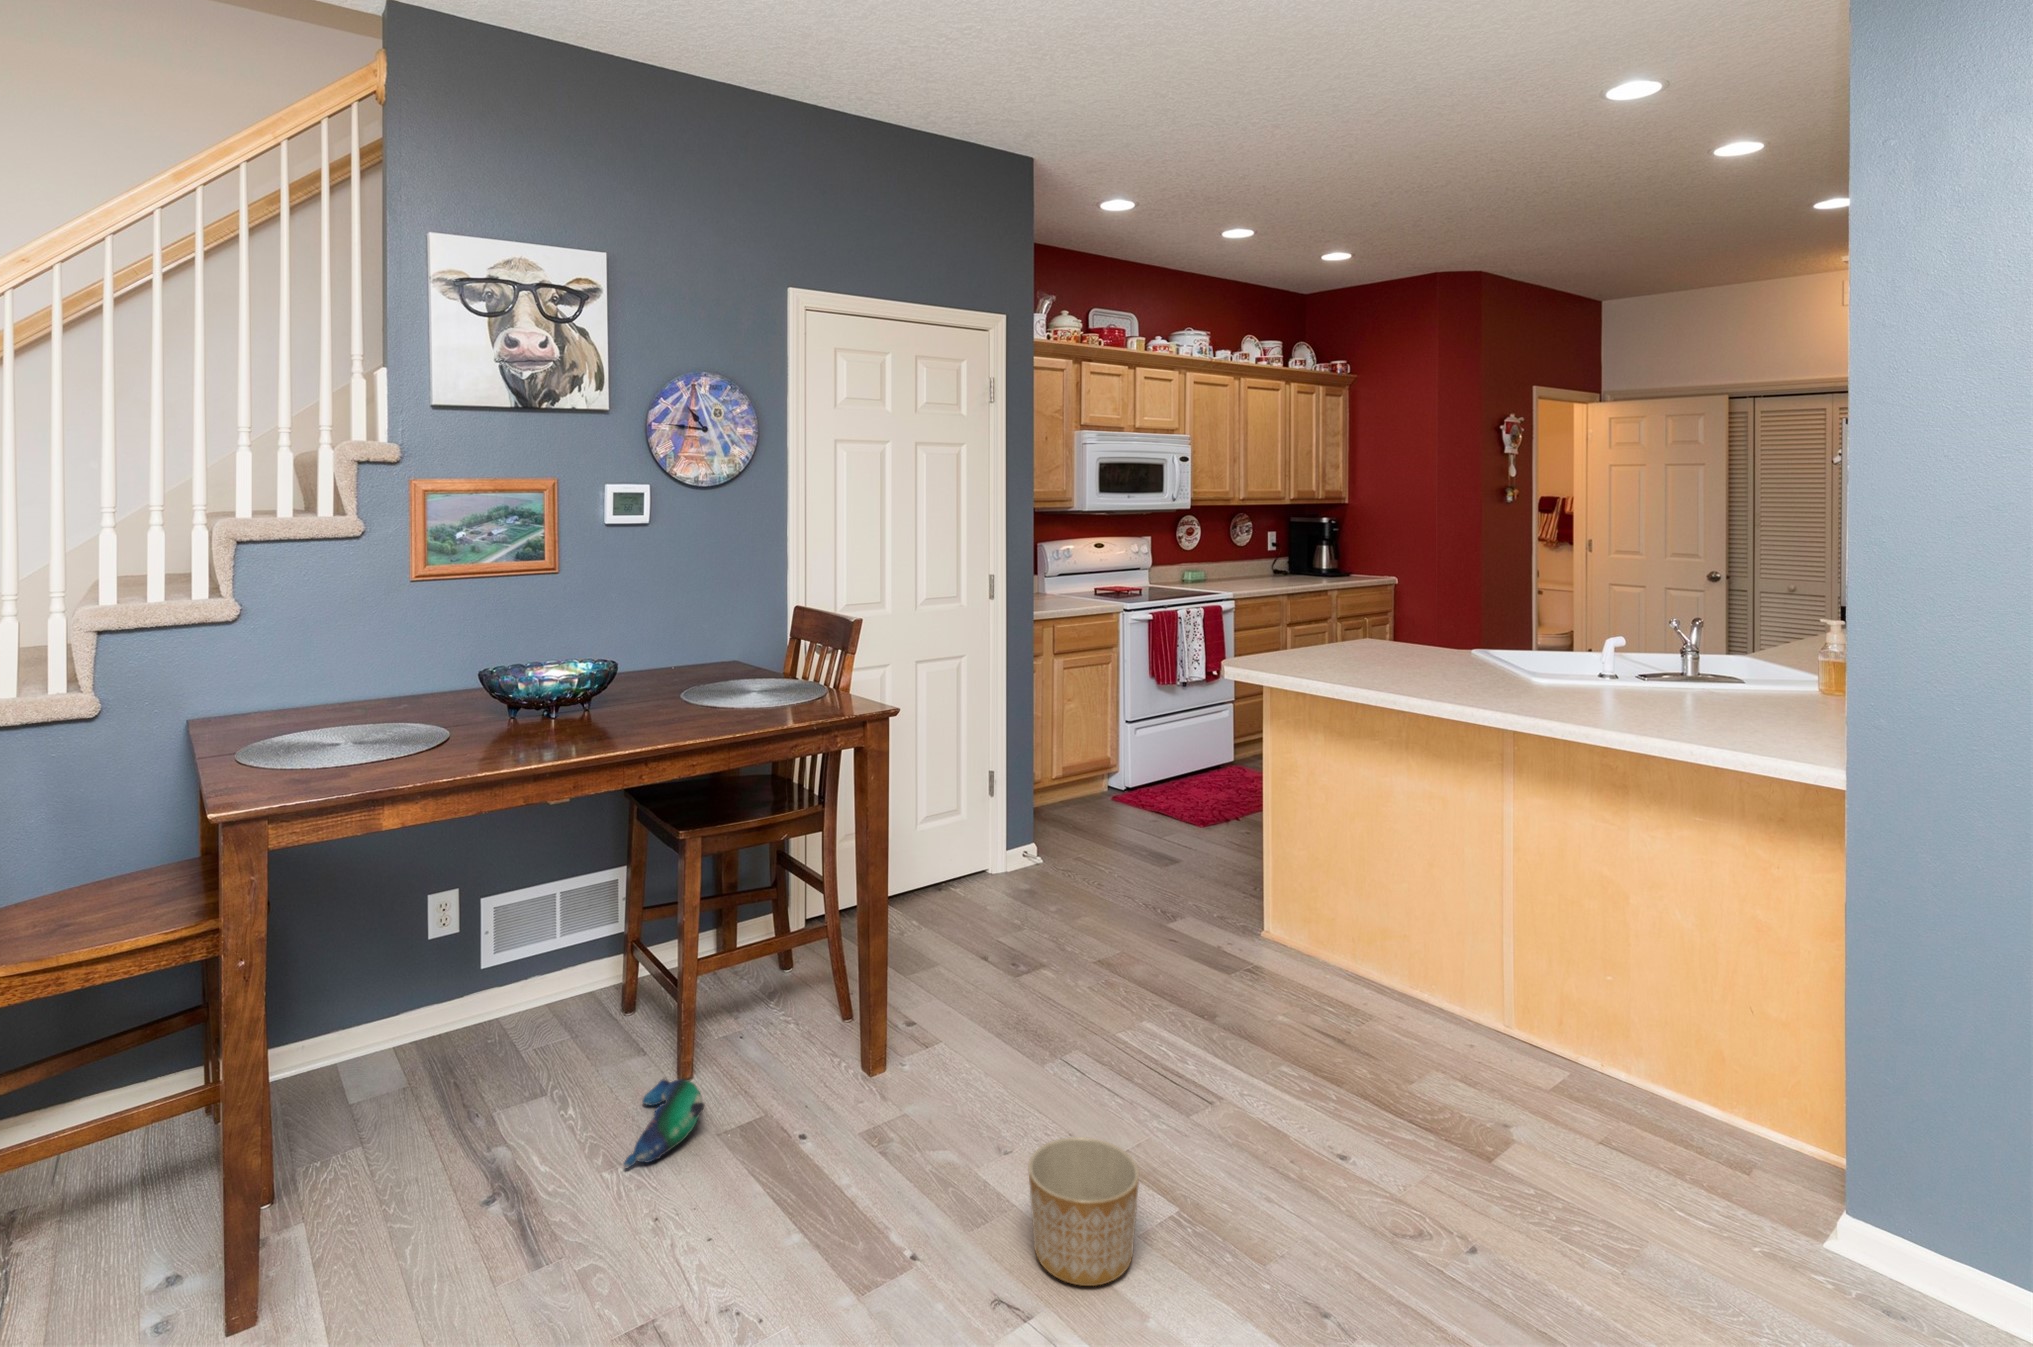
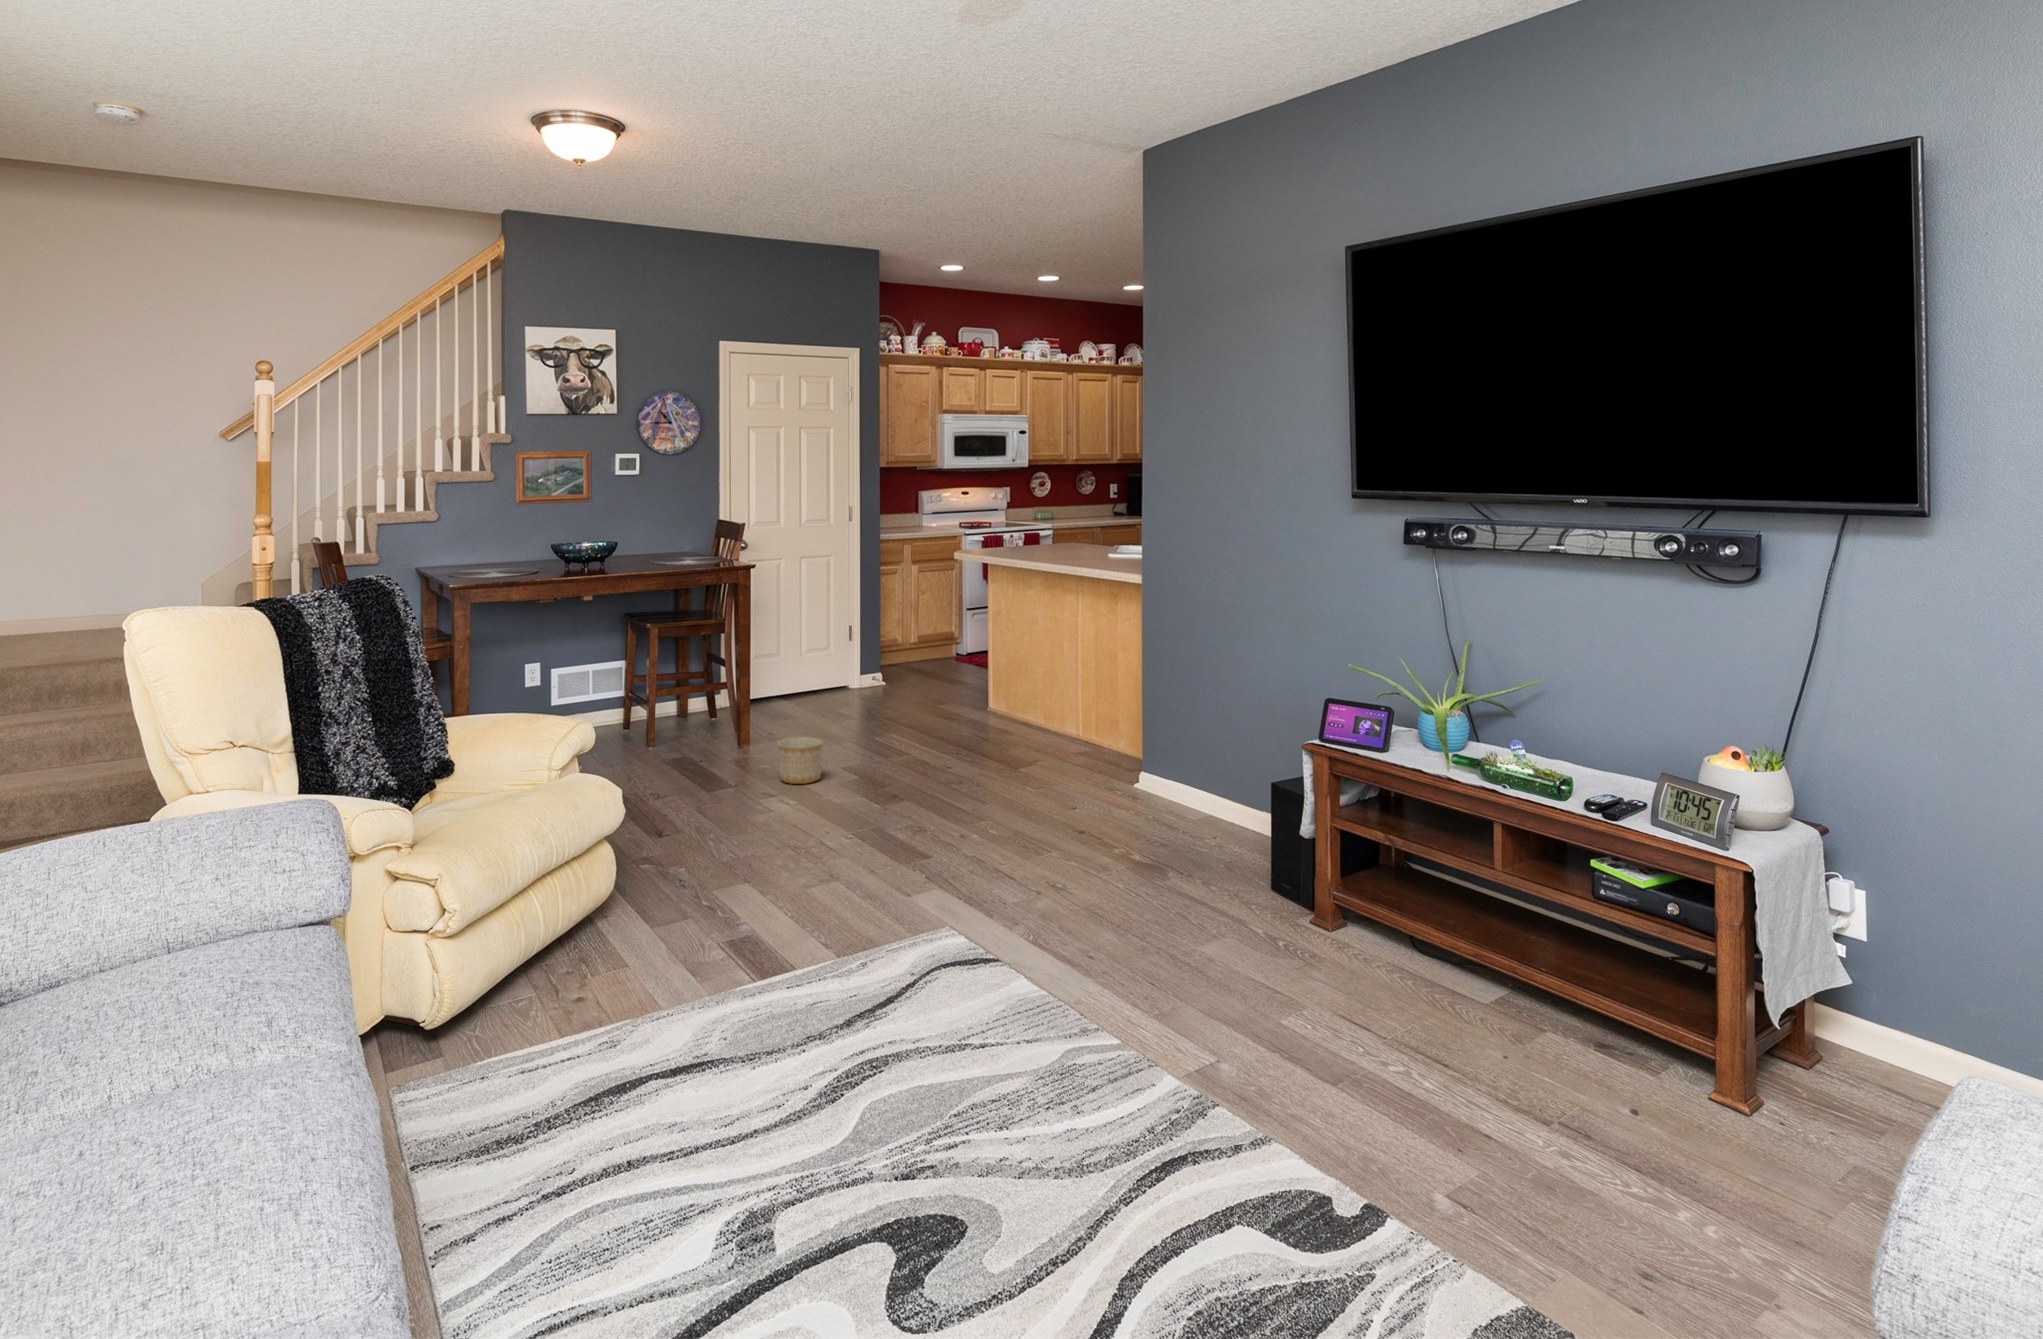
plush toy: present [624,1079,705,1168] -> none [617,735,655,762]

